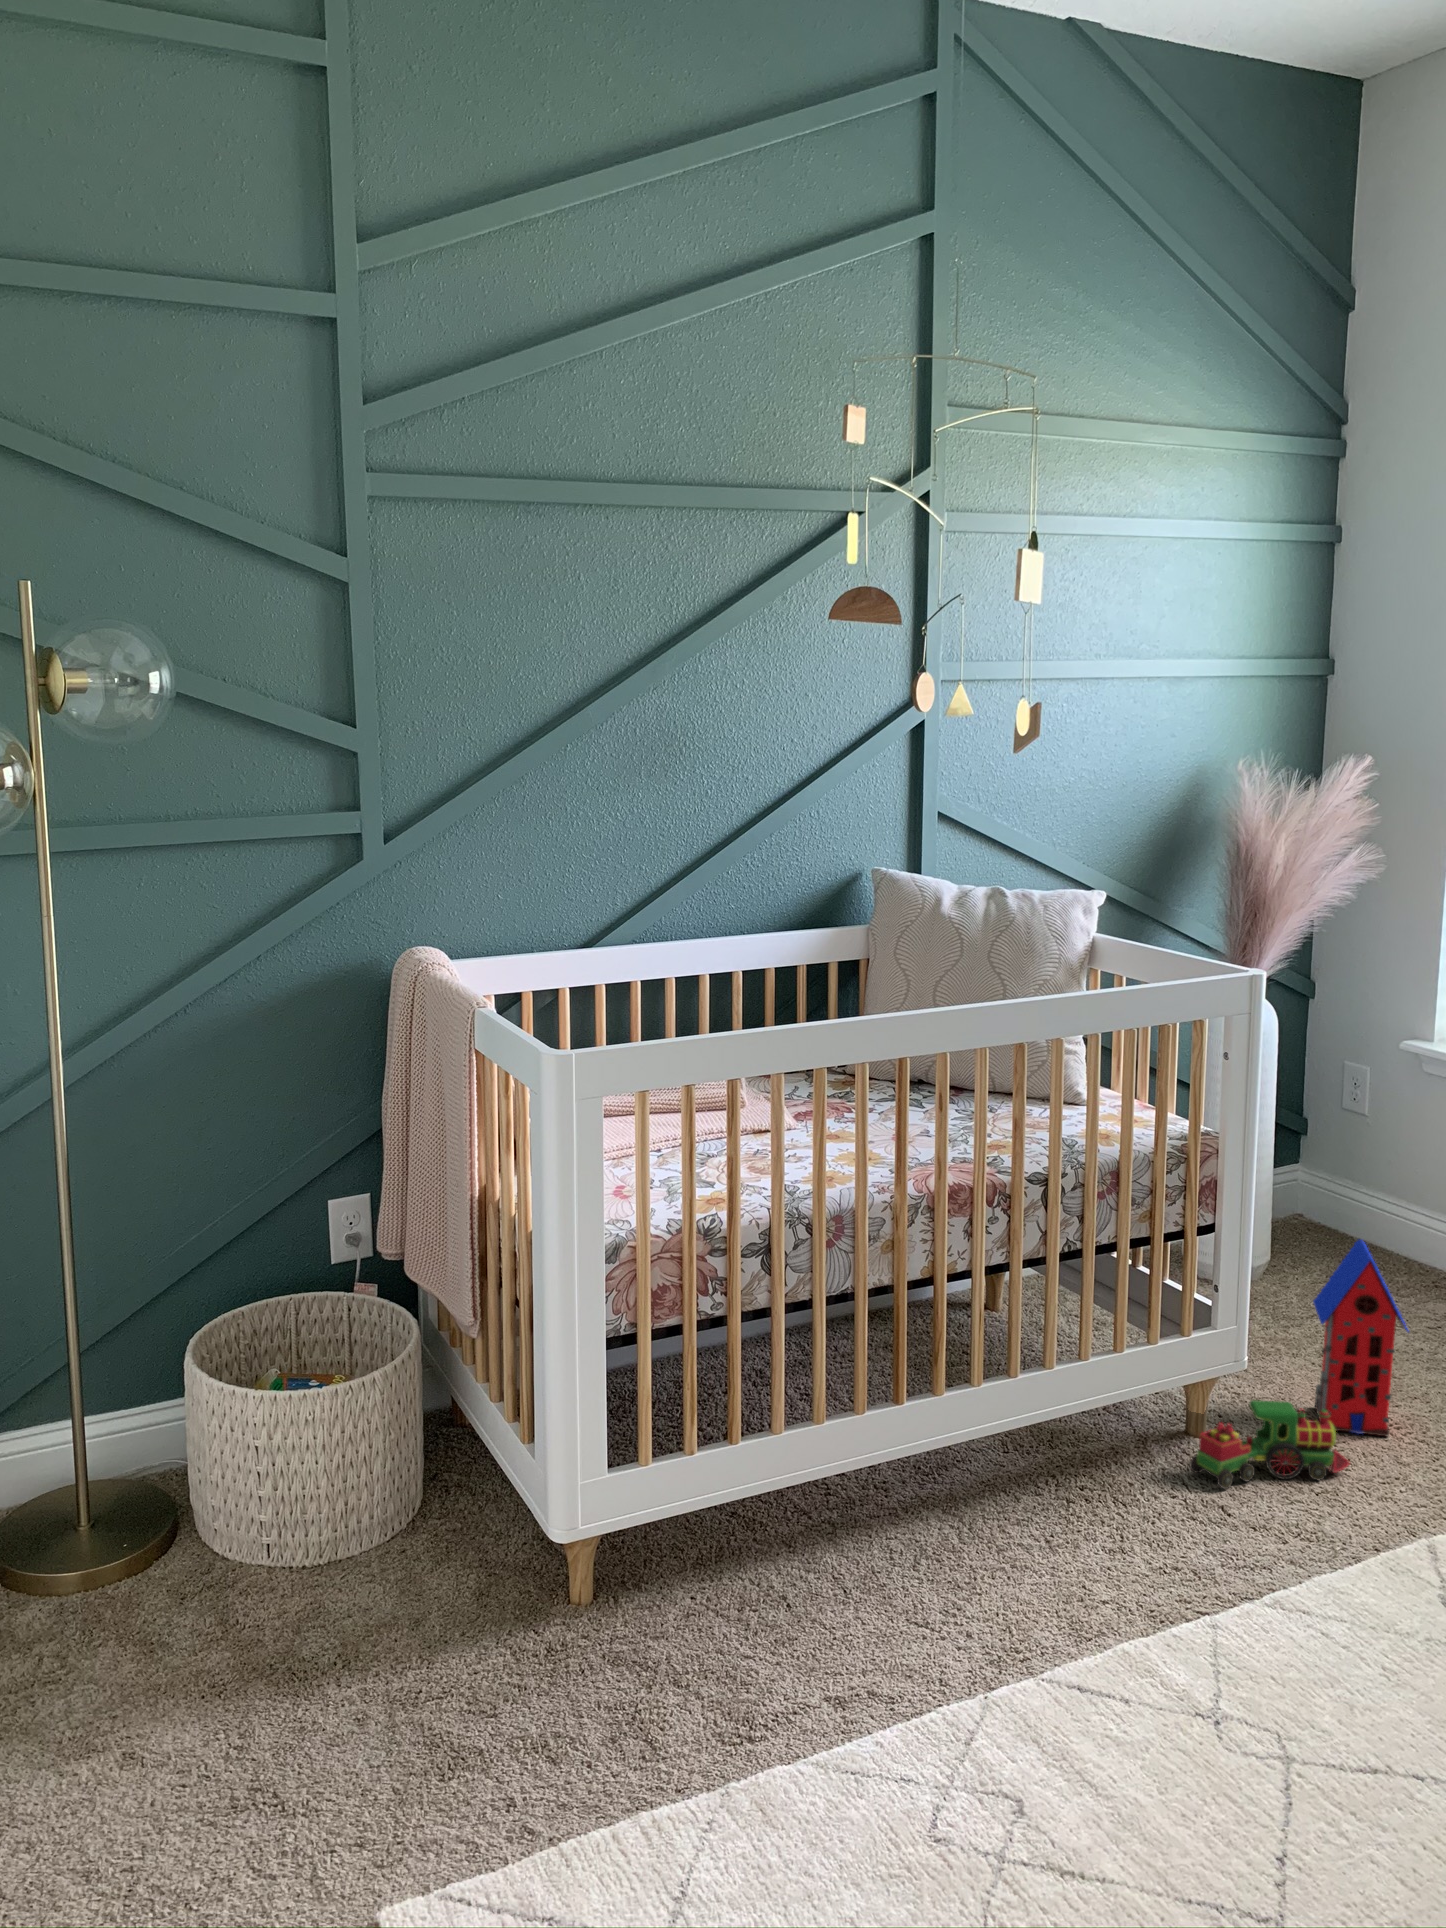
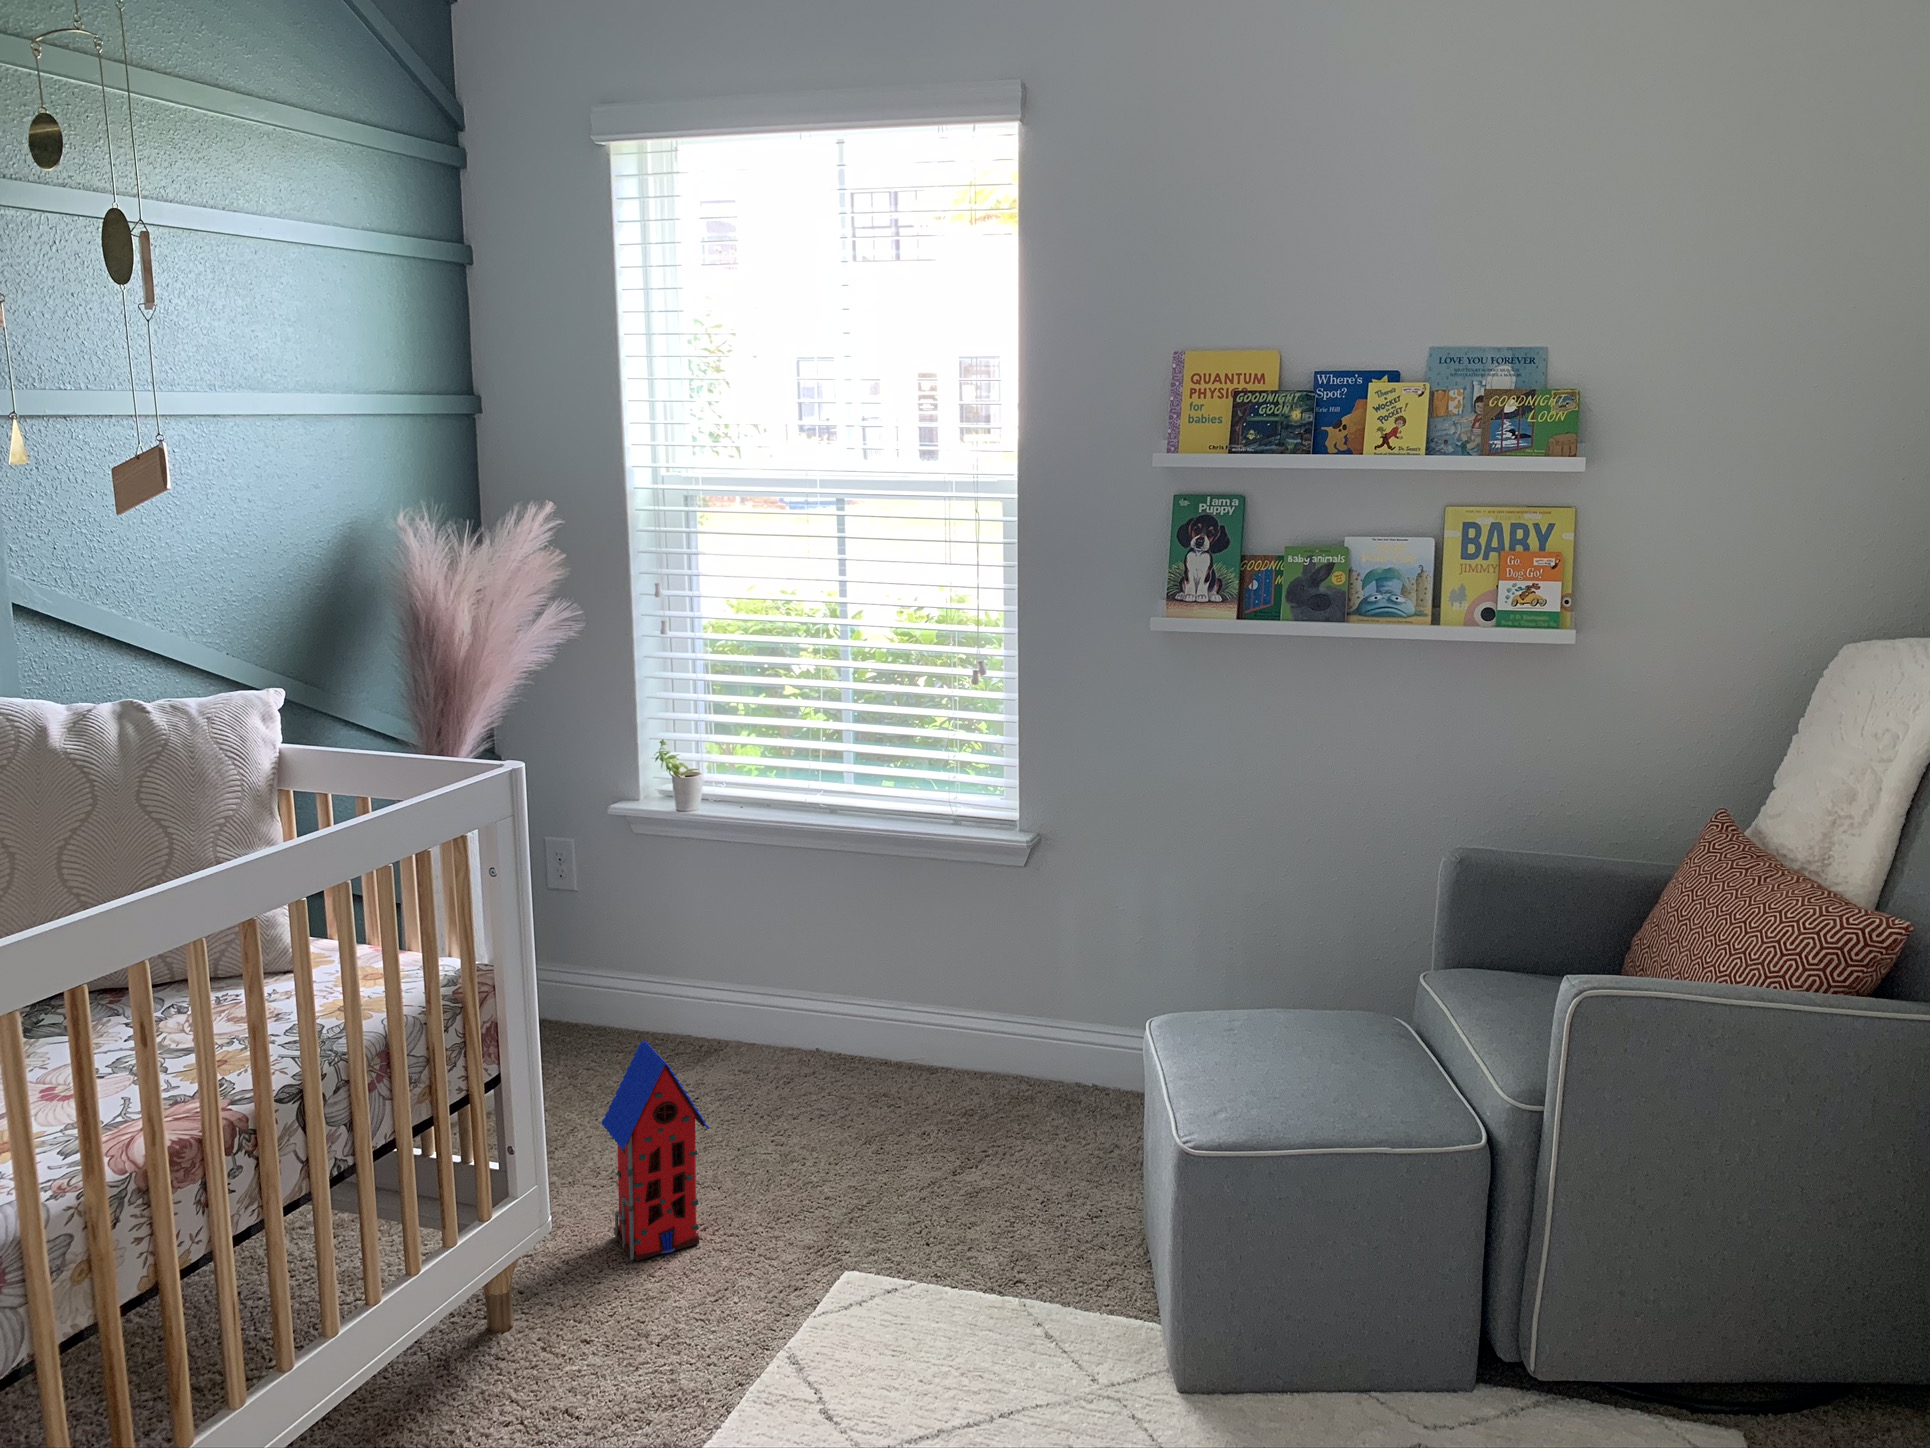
toy train: present [1190,1400,1350,1489] -> none [516,1248,680,1387]

